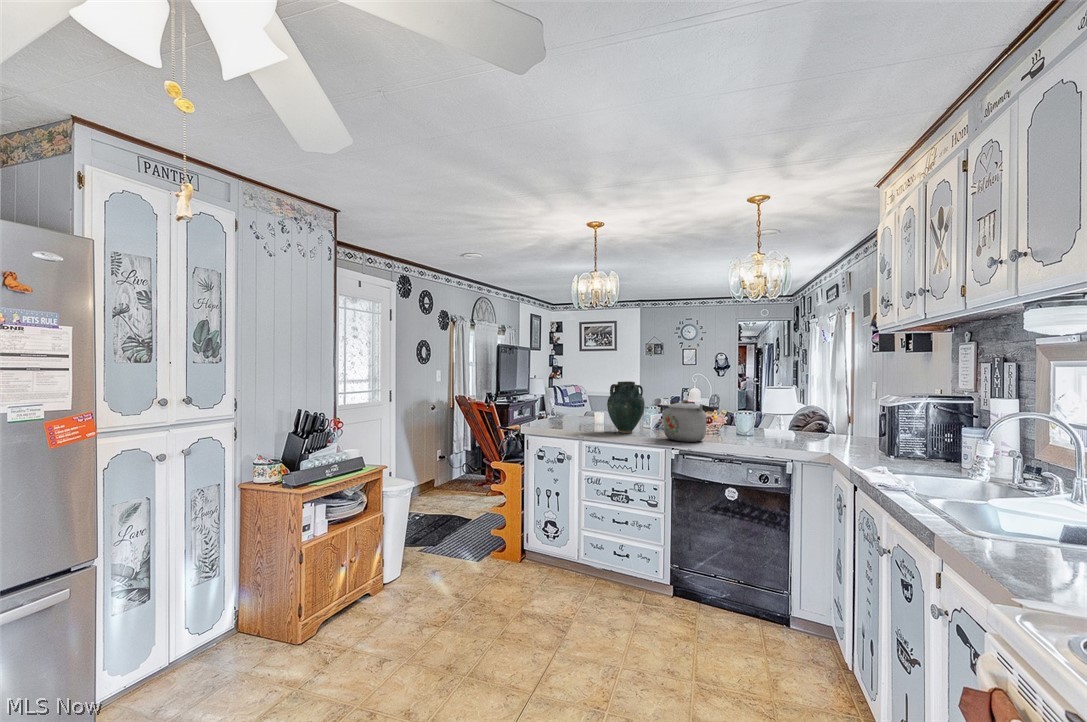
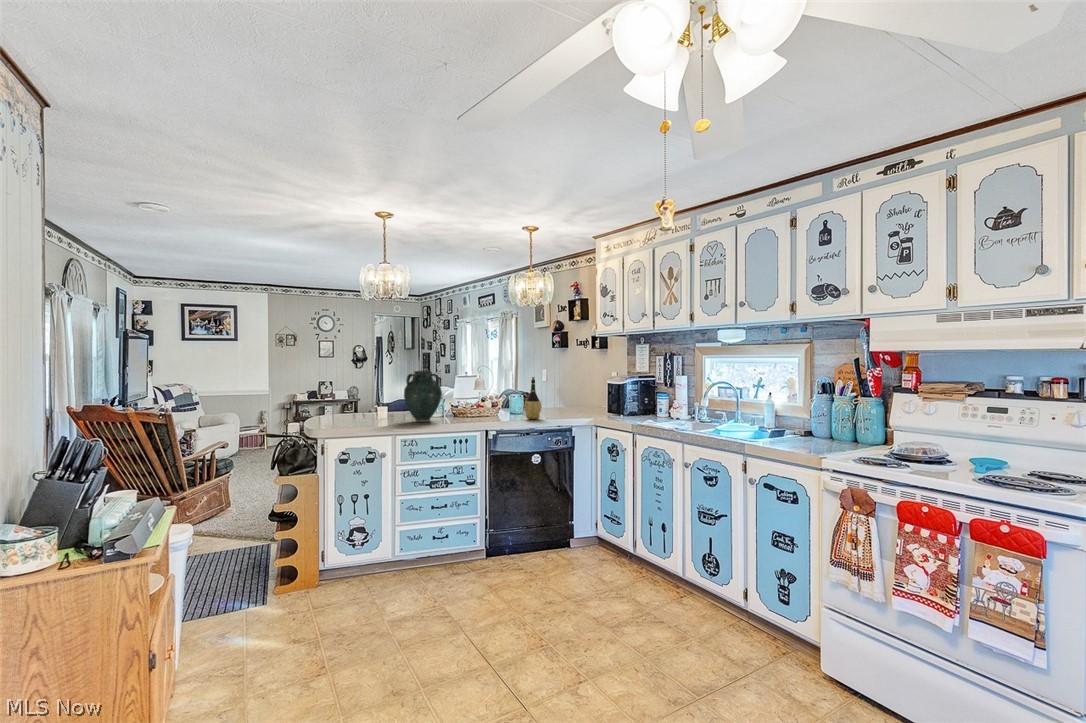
wine bottle: none [726,394,748,445] -> present [524,377,541,419]
kettle: present [662,400,714,442] -> none [464,385,511,422]

